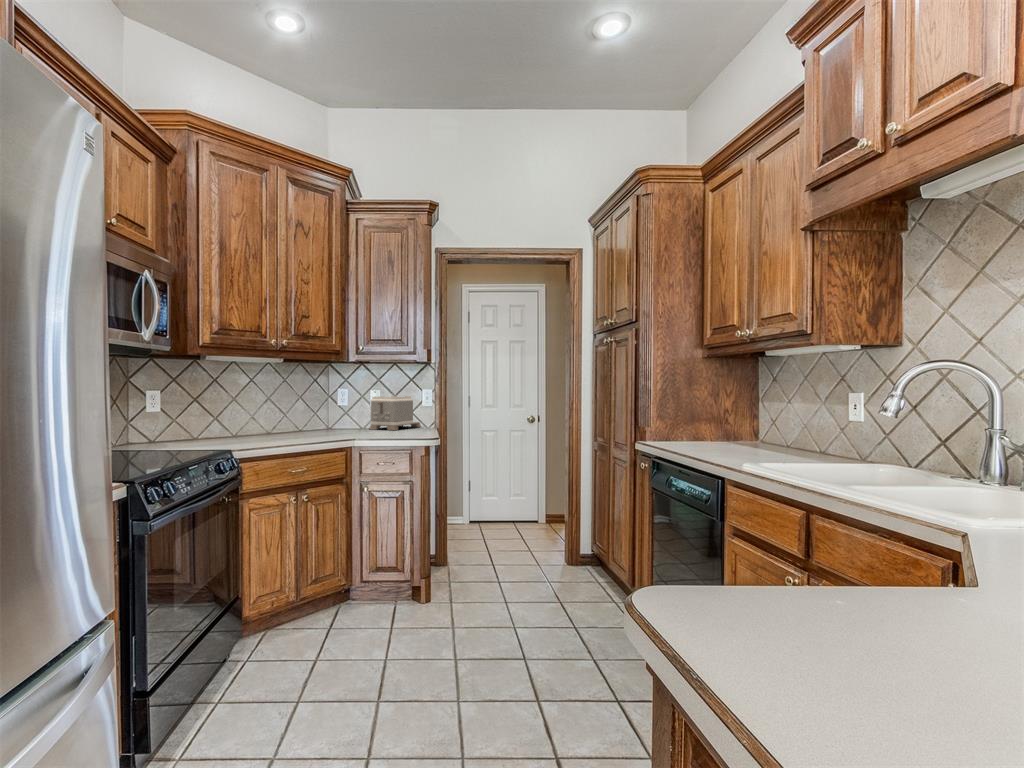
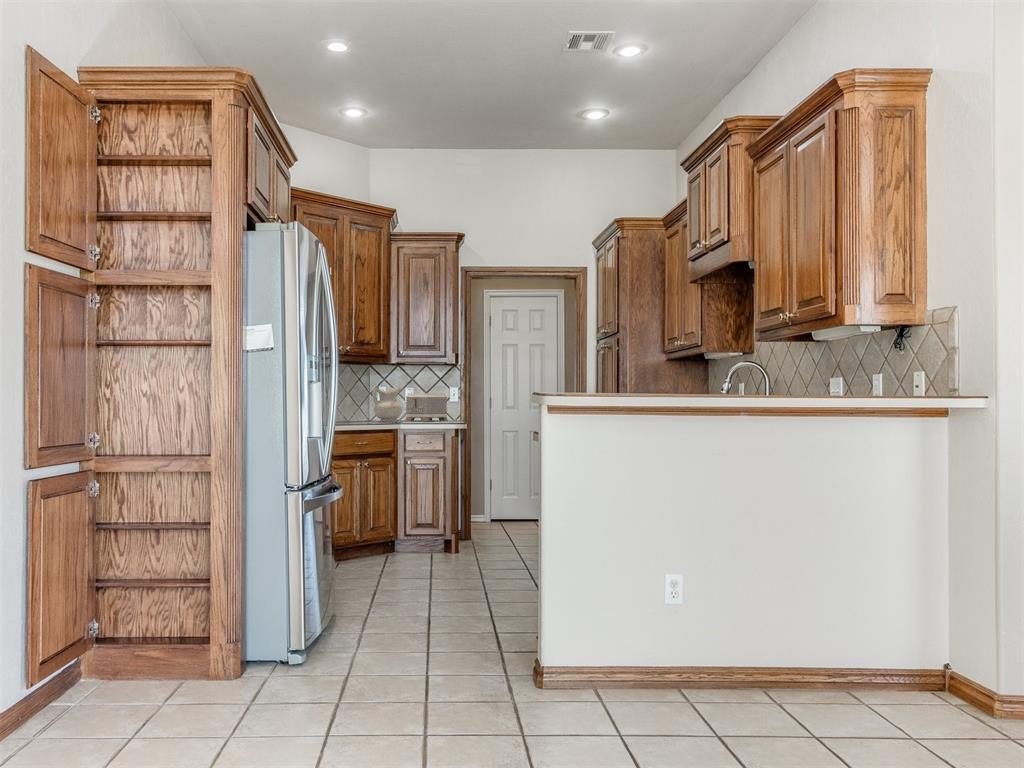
ceramic pitcher: none [317,391,358,438] -> present [372,386,402,422]

